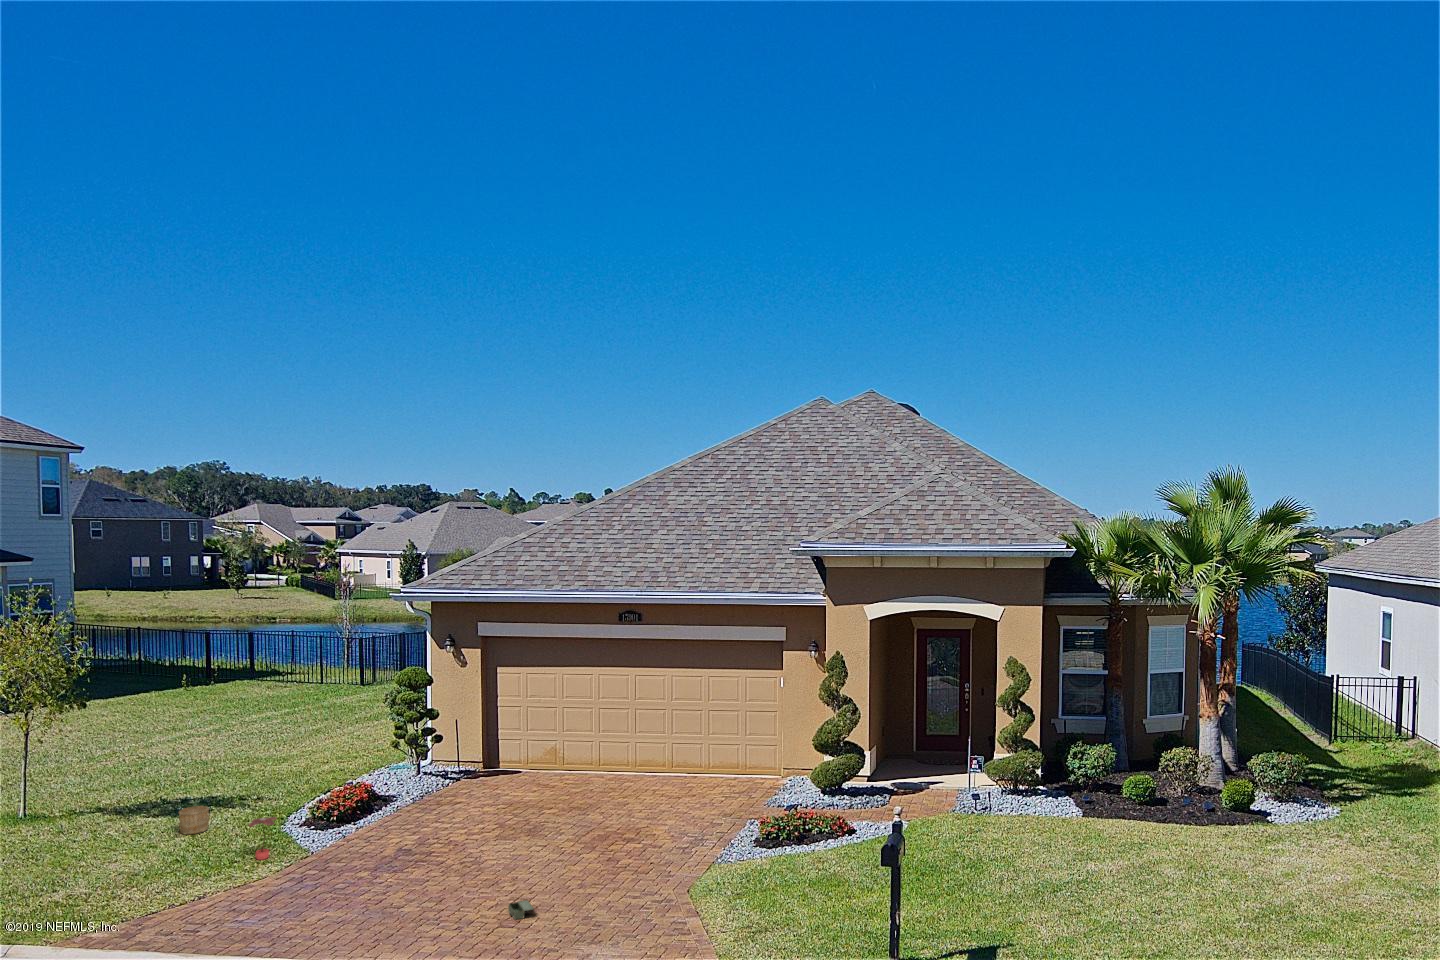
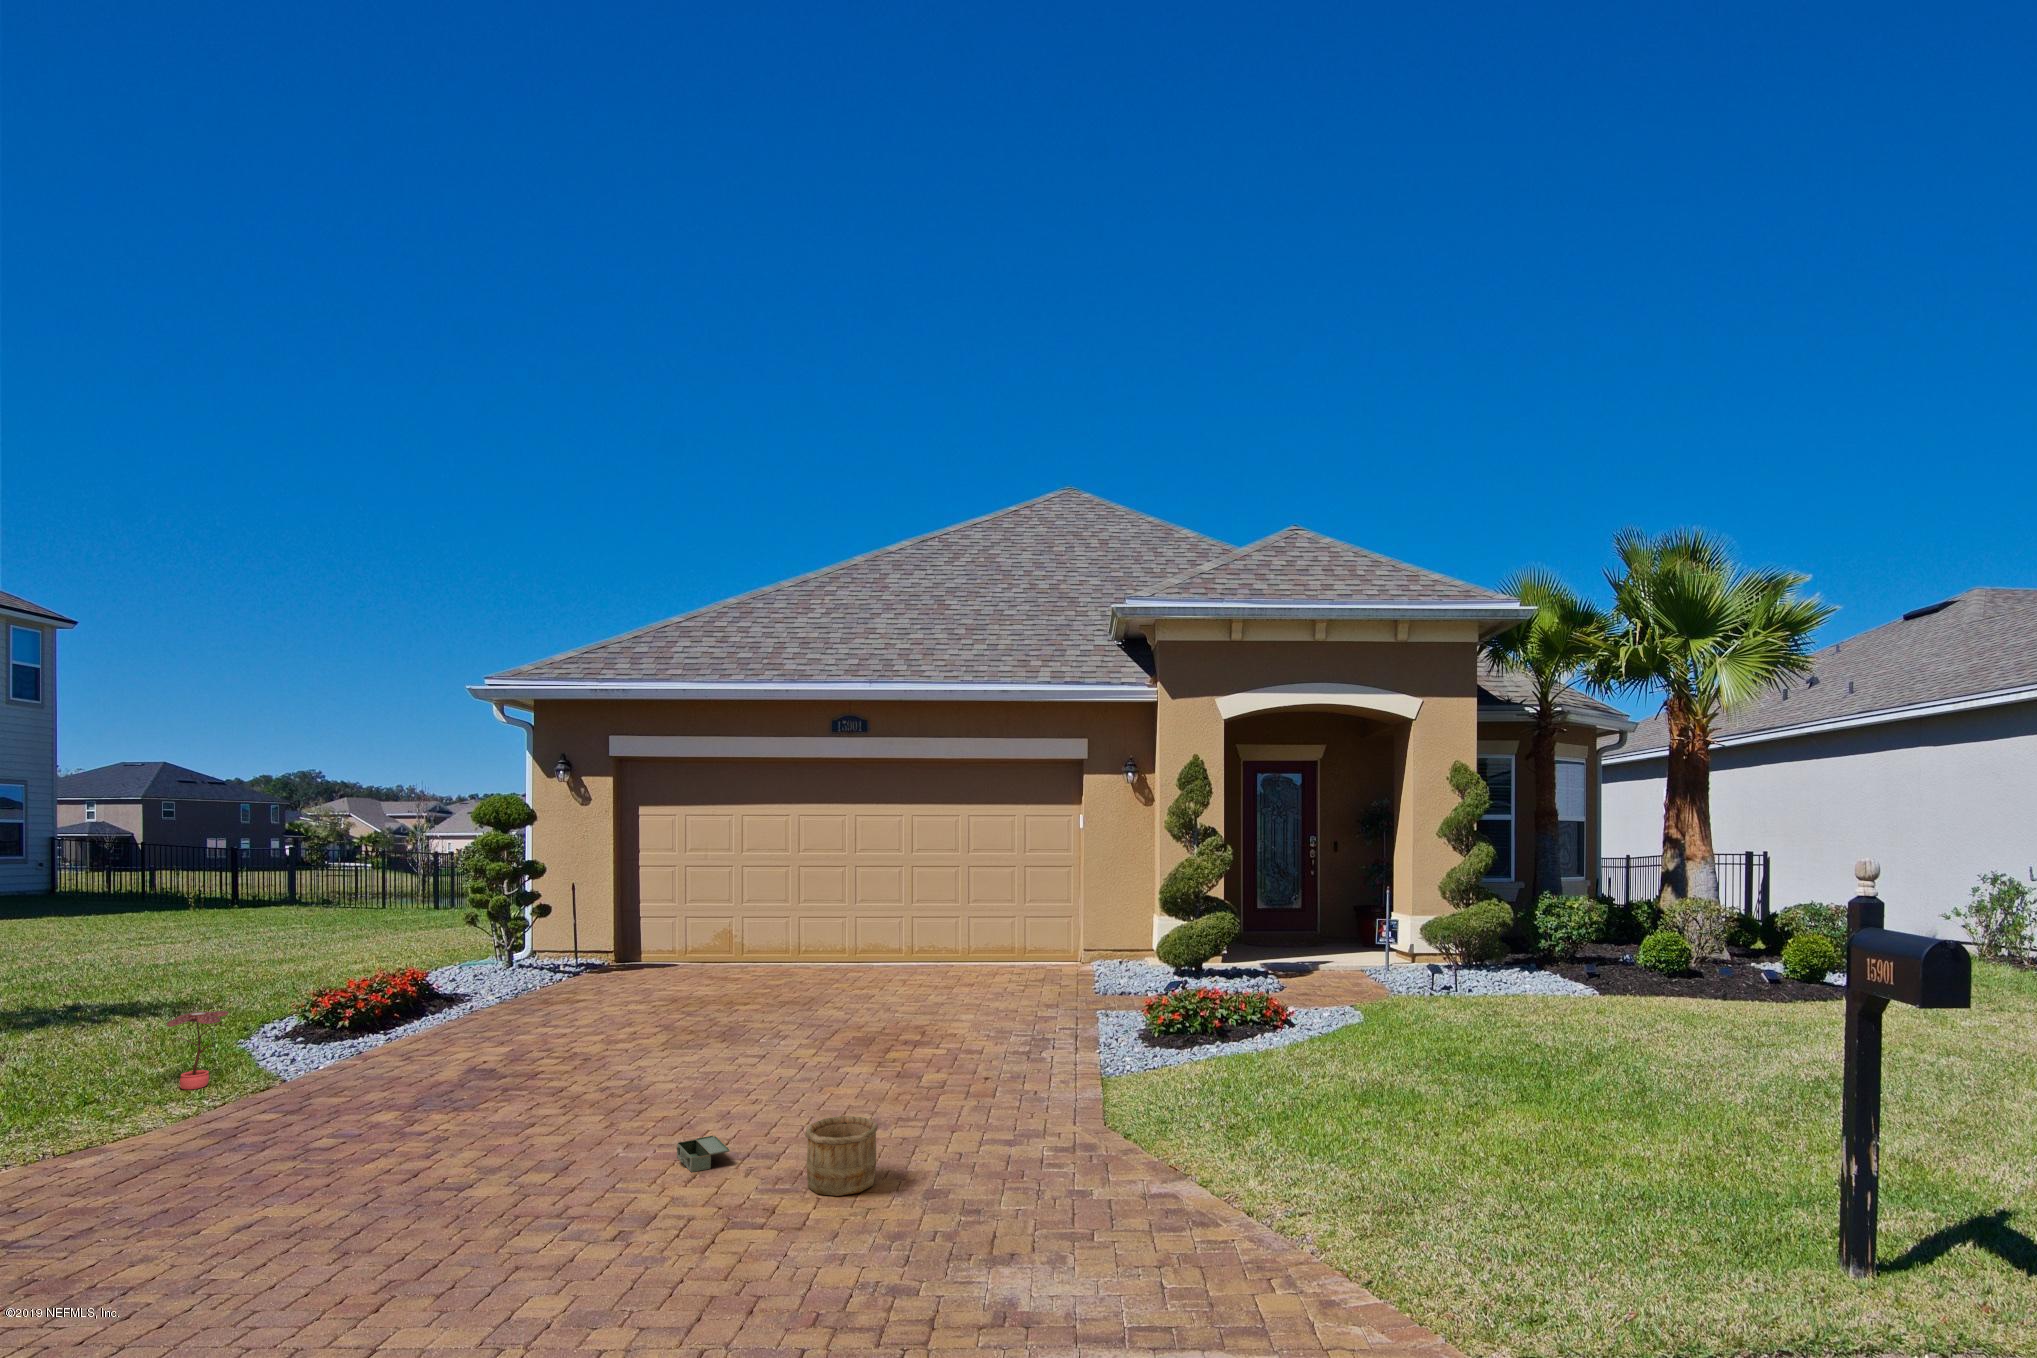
wooden bucket: present [179,806,209,834] -> present [805,1116,878,1196]

